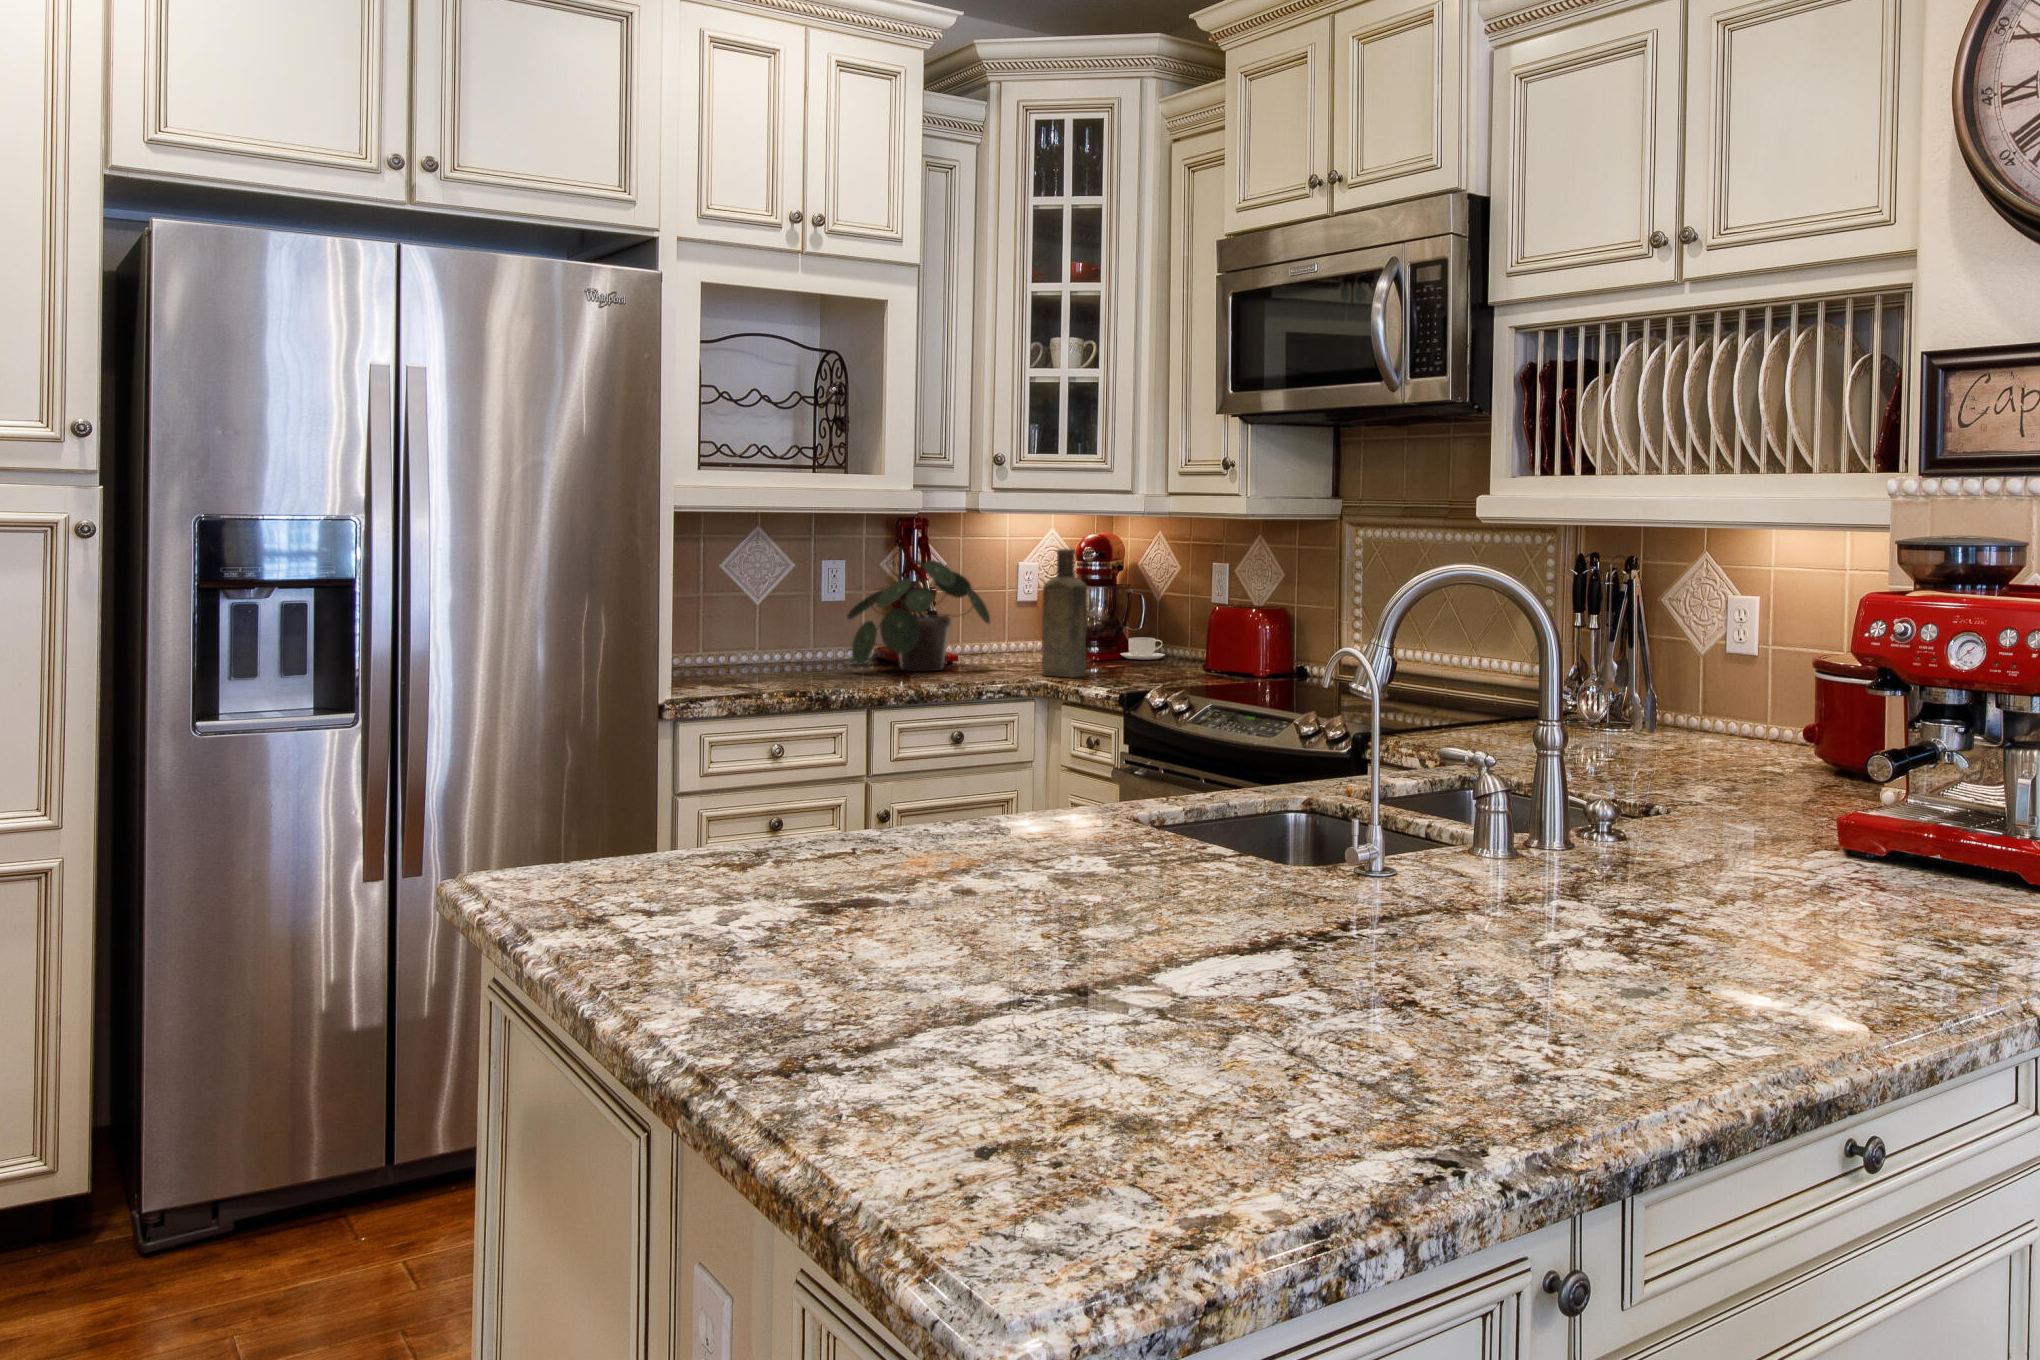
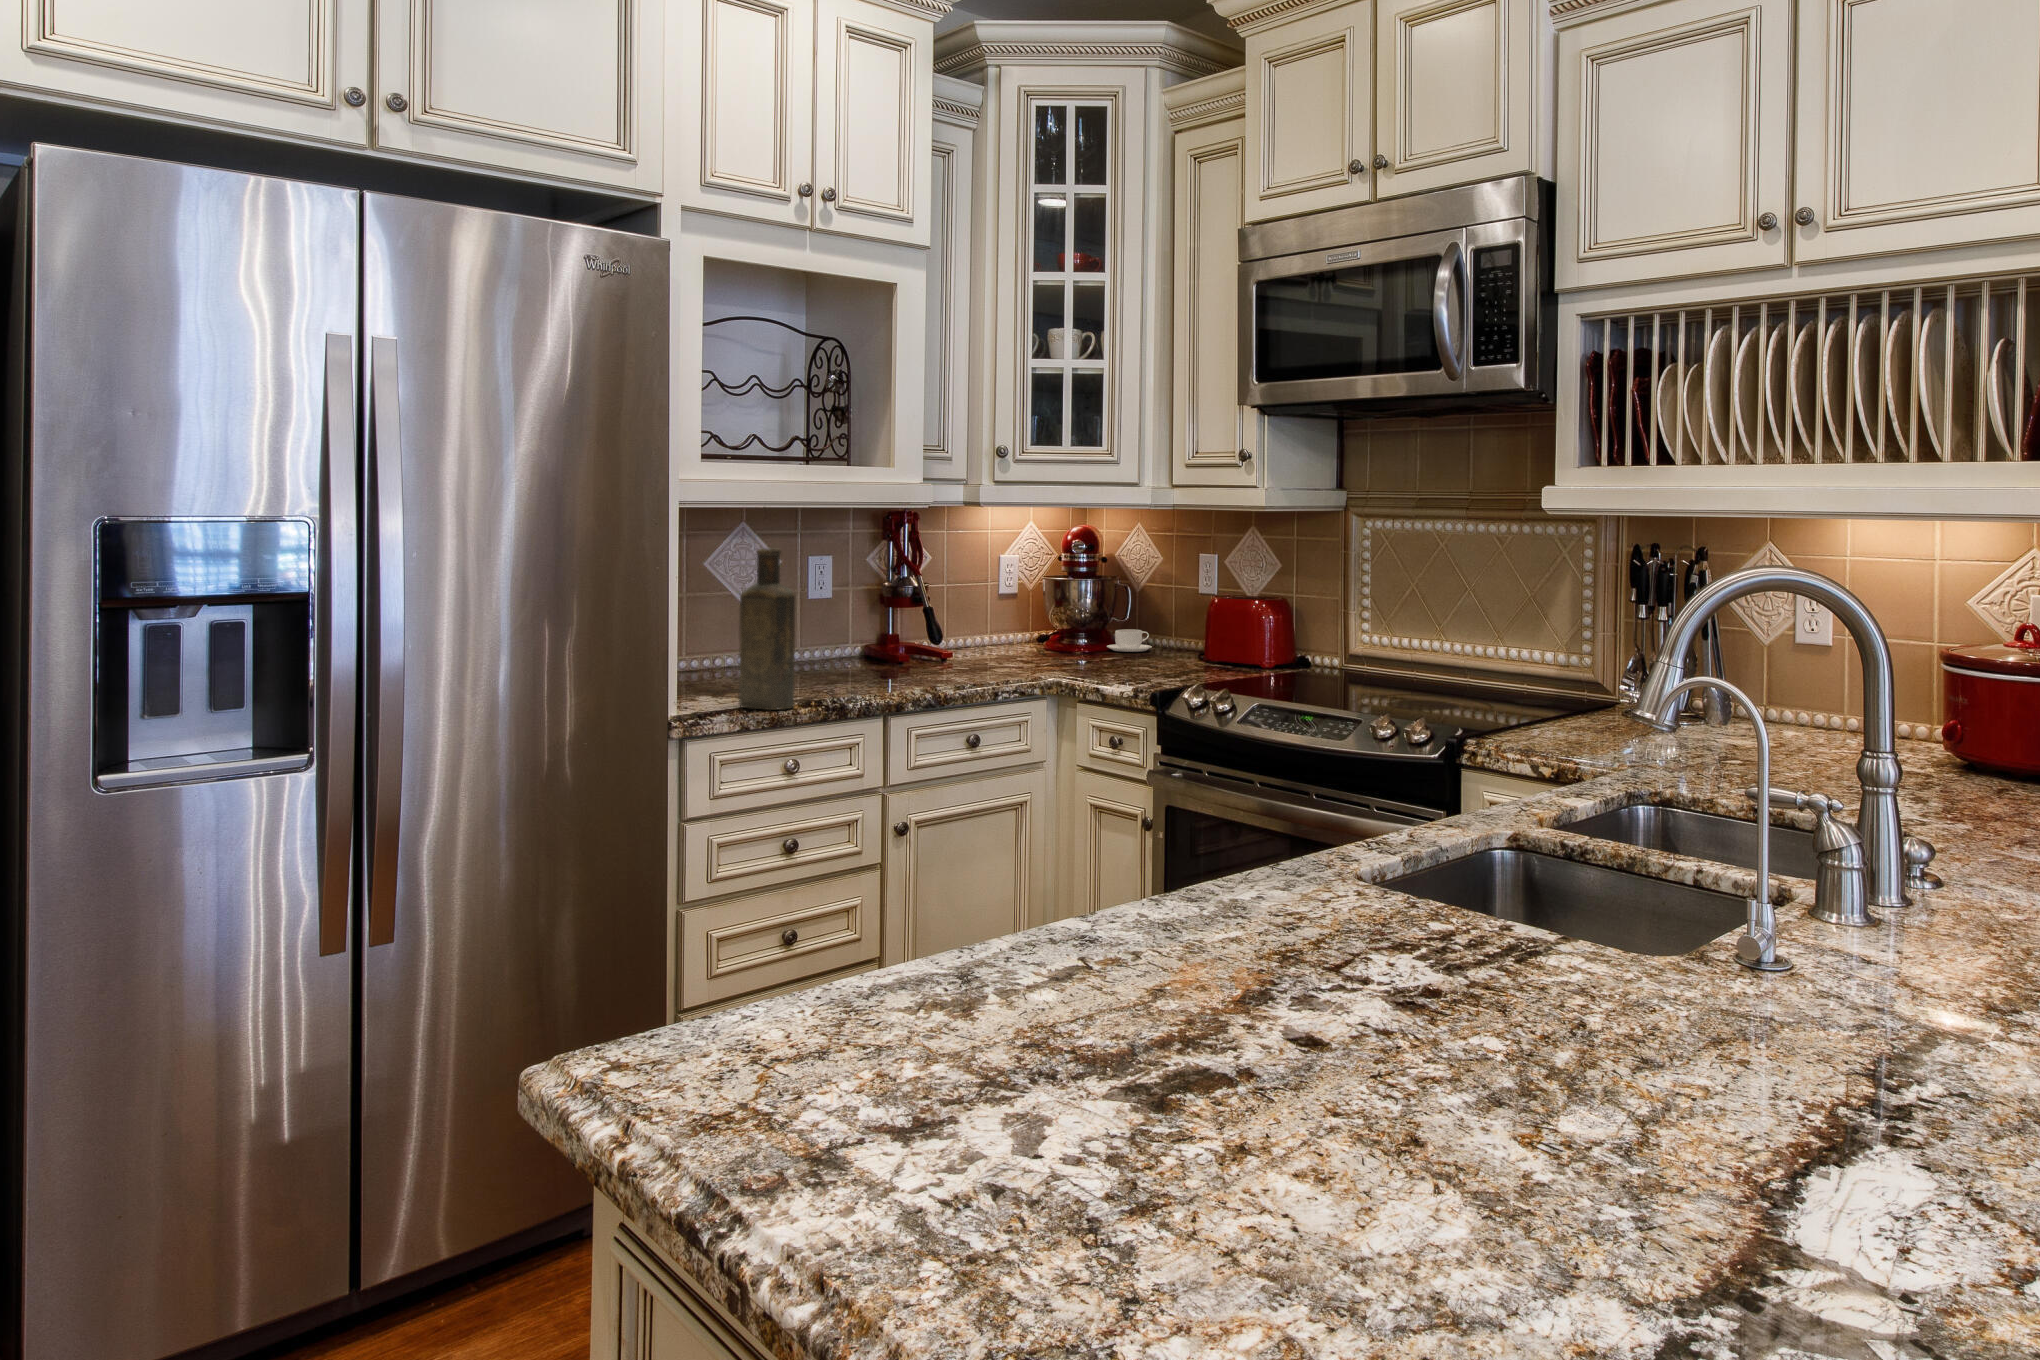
bottle: present [1042,549,1087,677] -> present [739,549,795,710]
potted plant: present [847,560,990,671] -> none [837,554,991,671]

